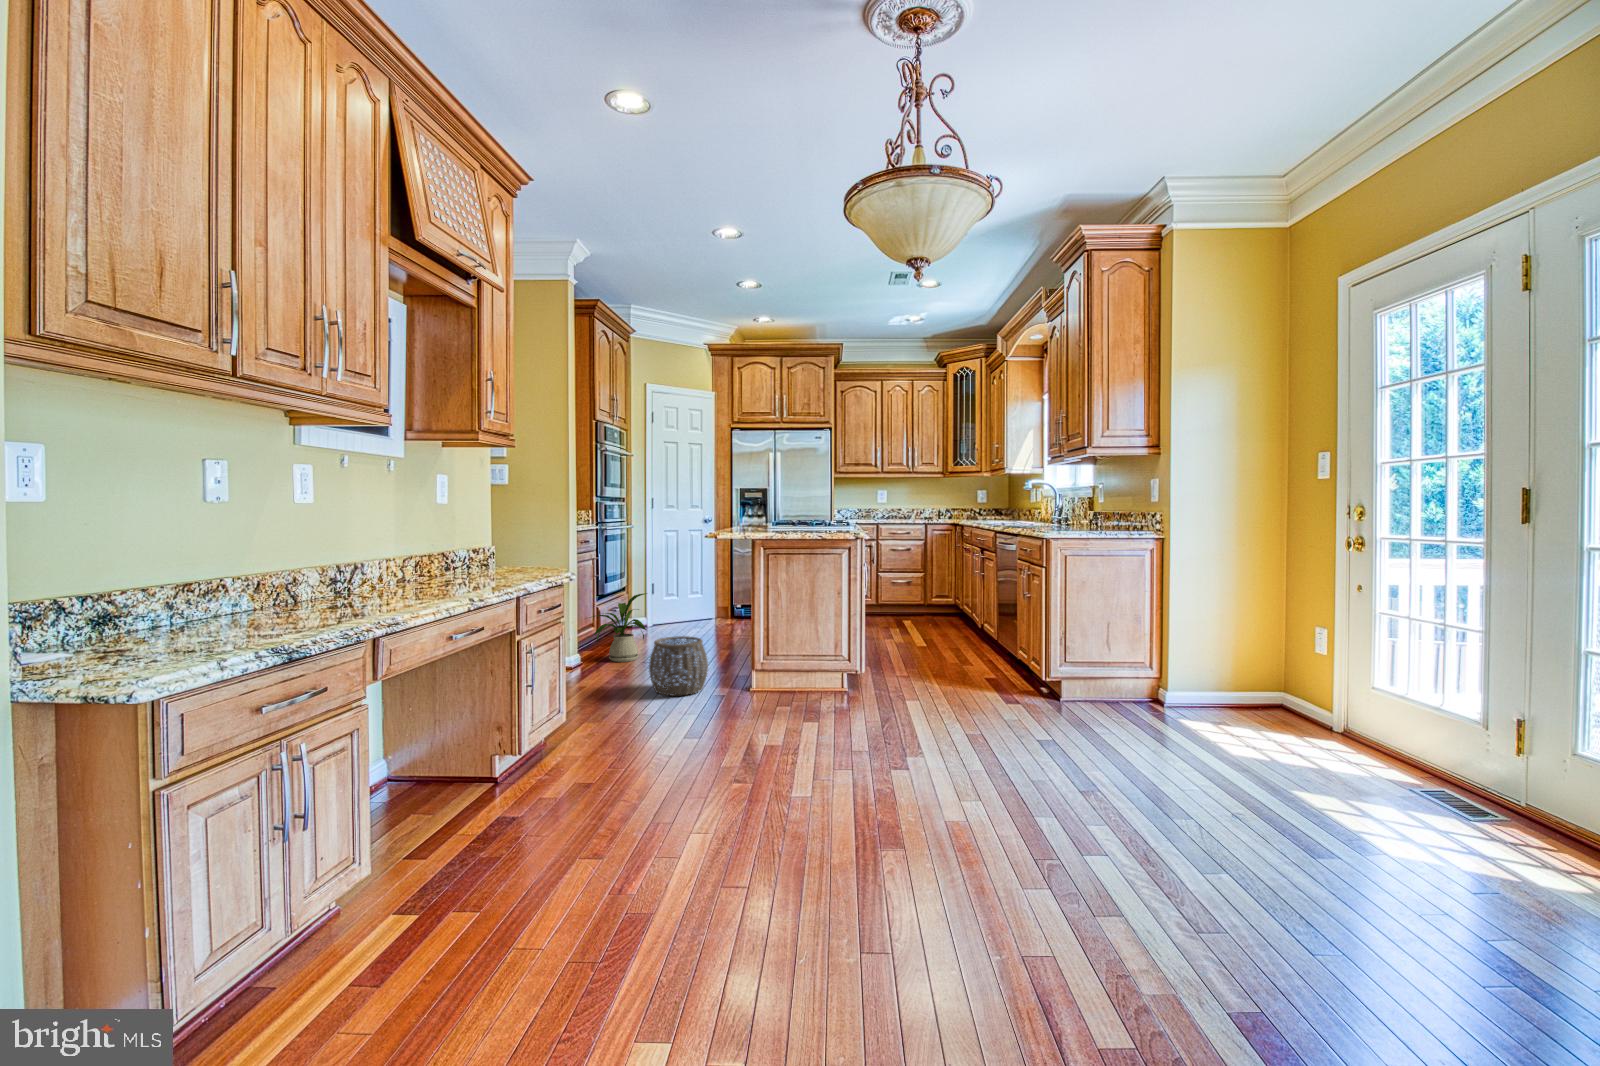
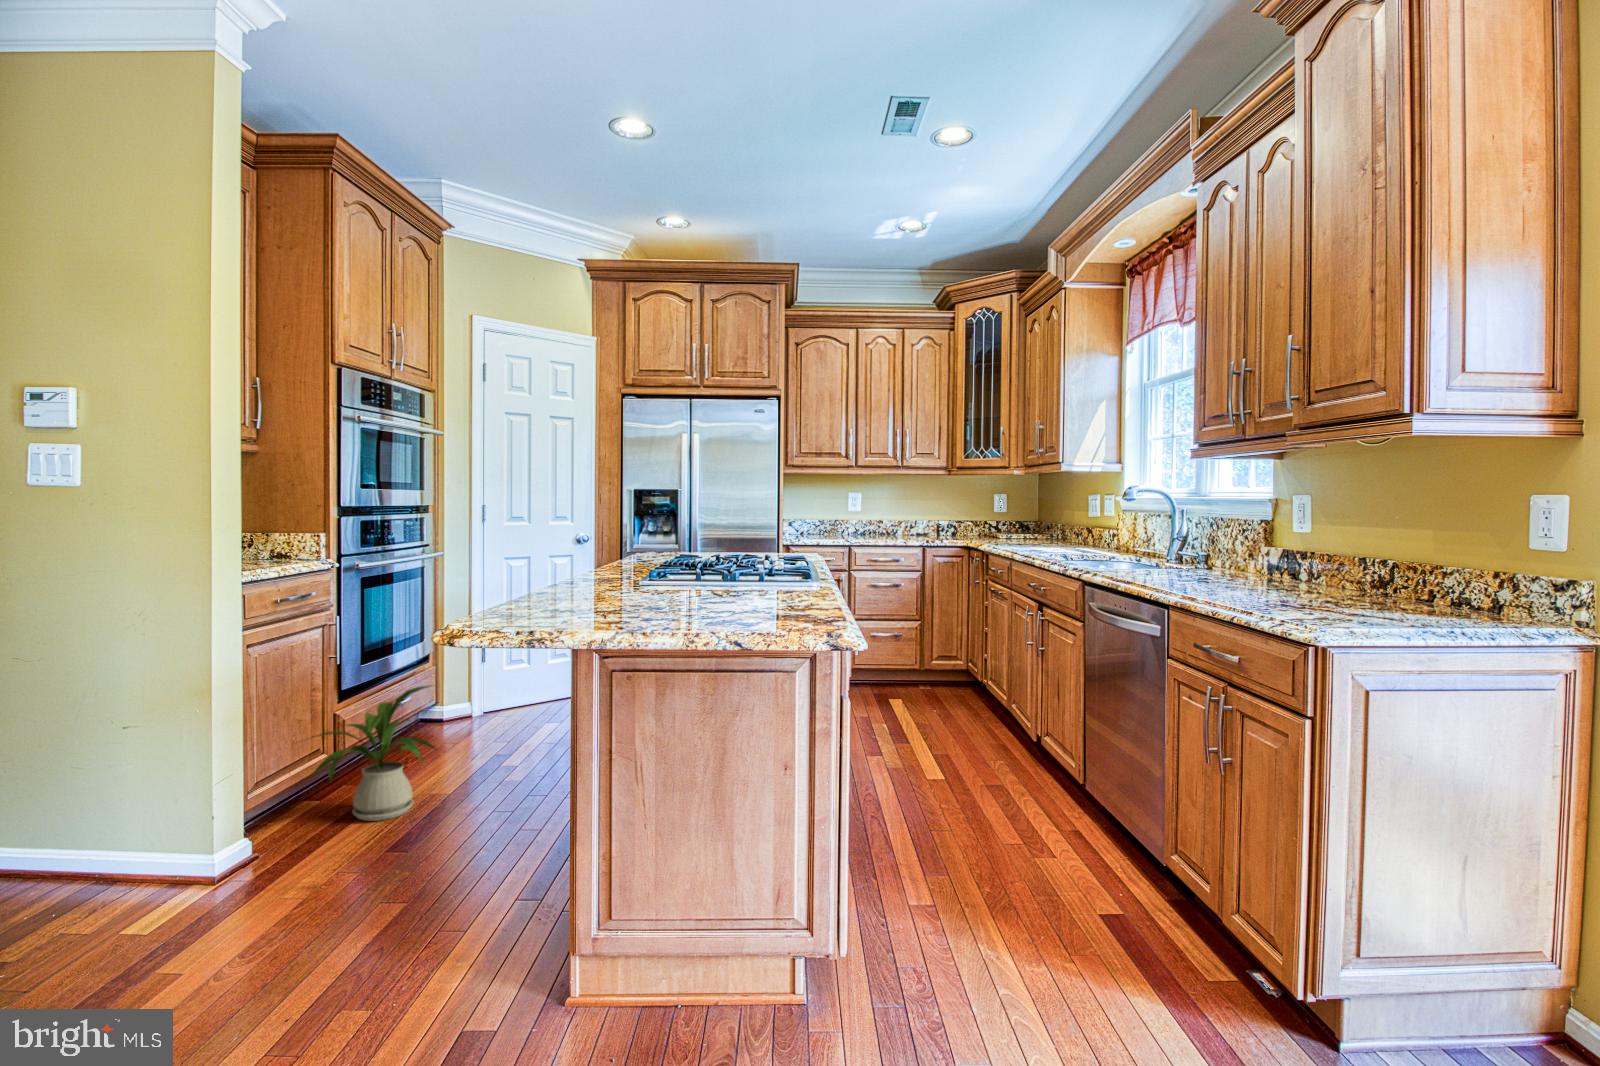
woven basket: present [649,636,708,696] -> none [362,808,505,964]

